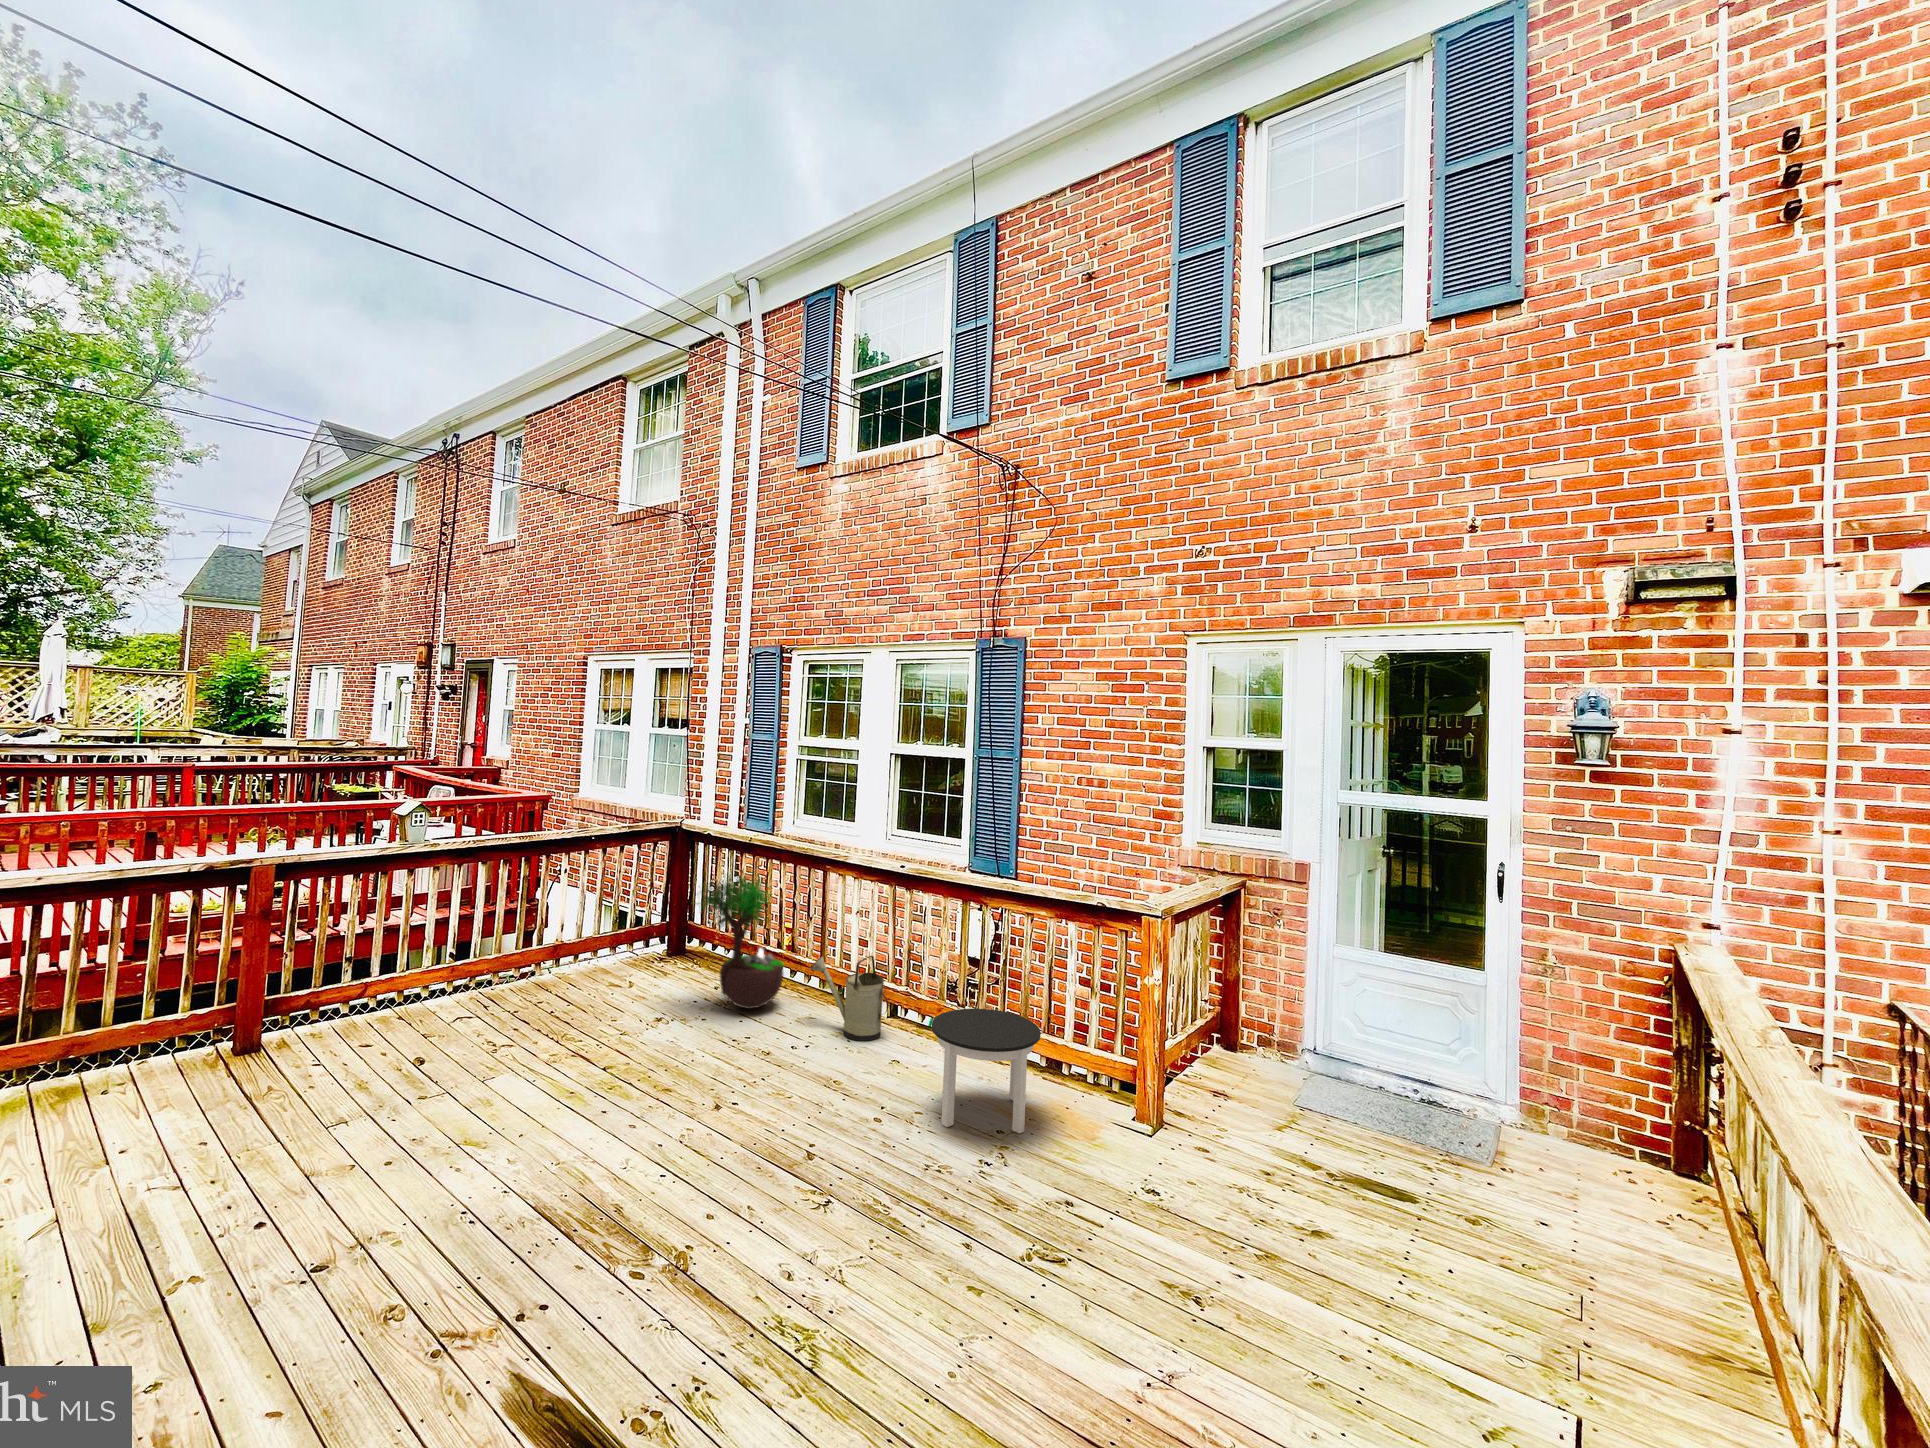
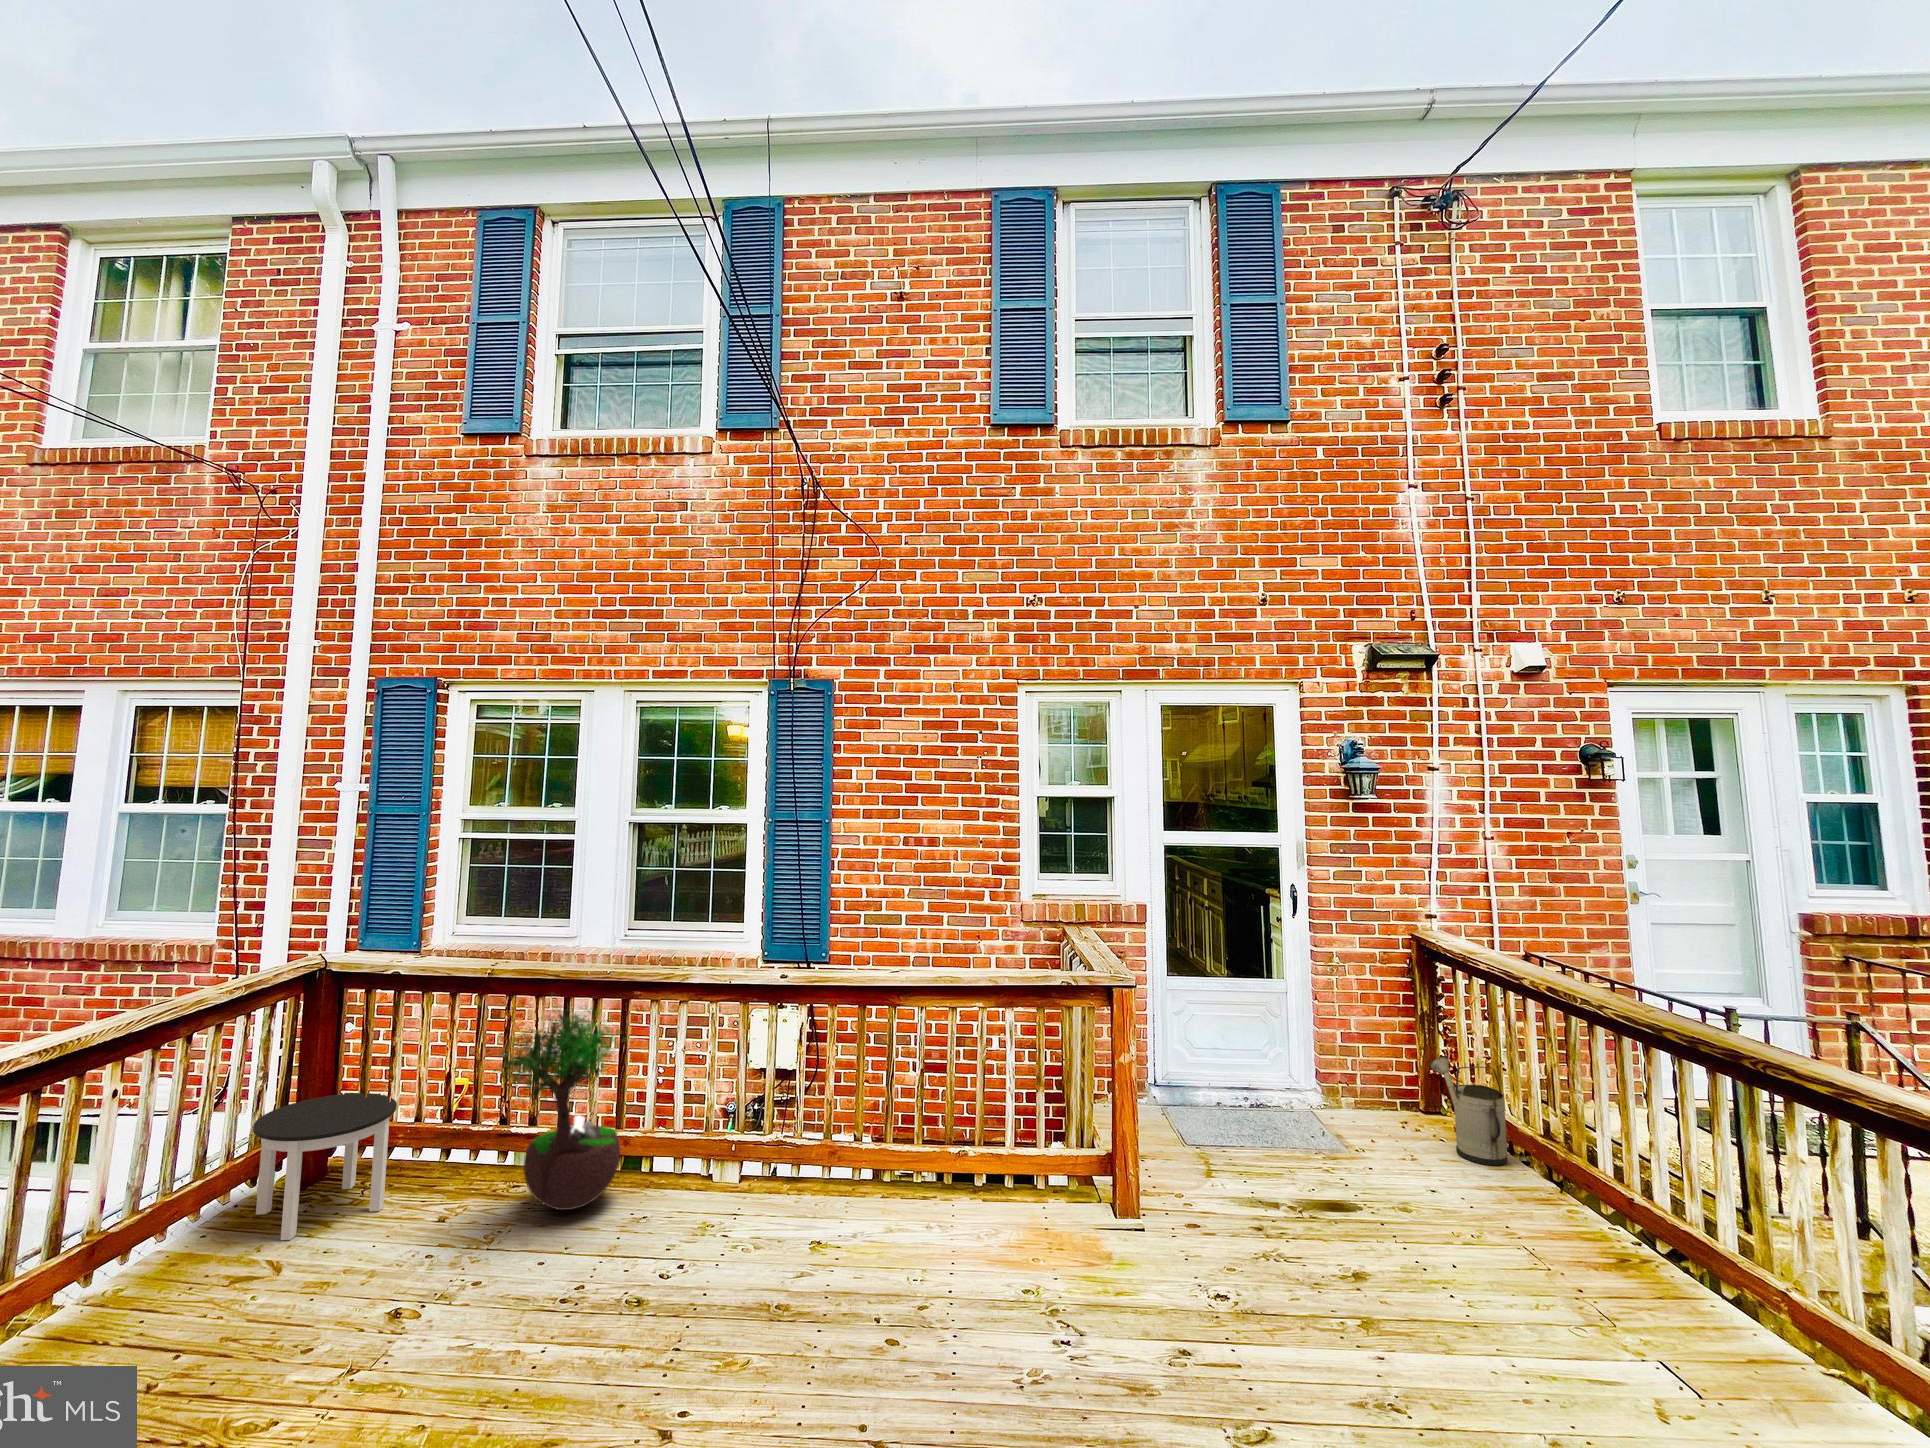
watering can: present [811,956,888,1041] -> present [1430,1057,1508,1166]
round table: present [931,1008,1041,1133] -> present [253,1093,397,1240]

